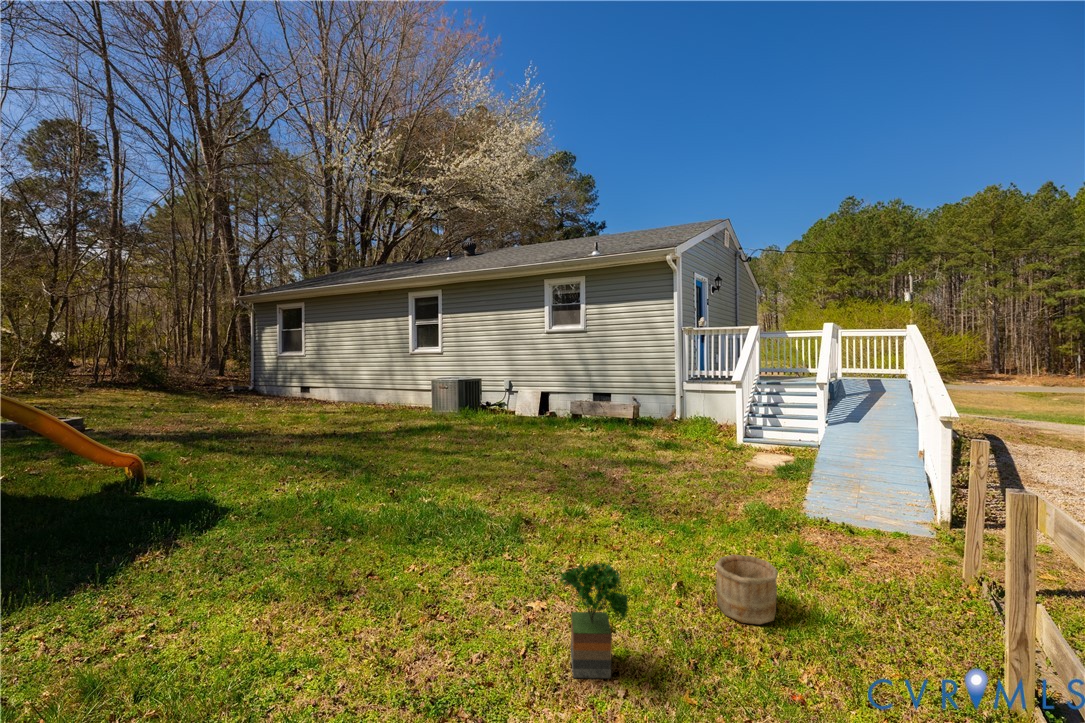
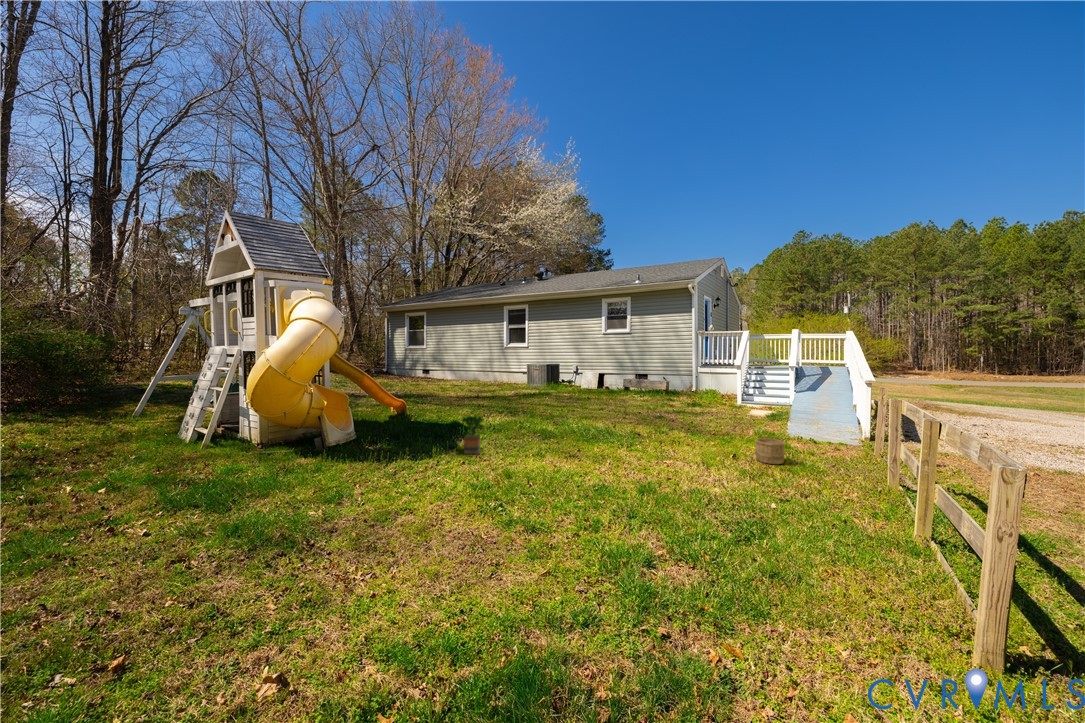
potted tree: present [560,563,628,678] -> present [462,416,485,454]

